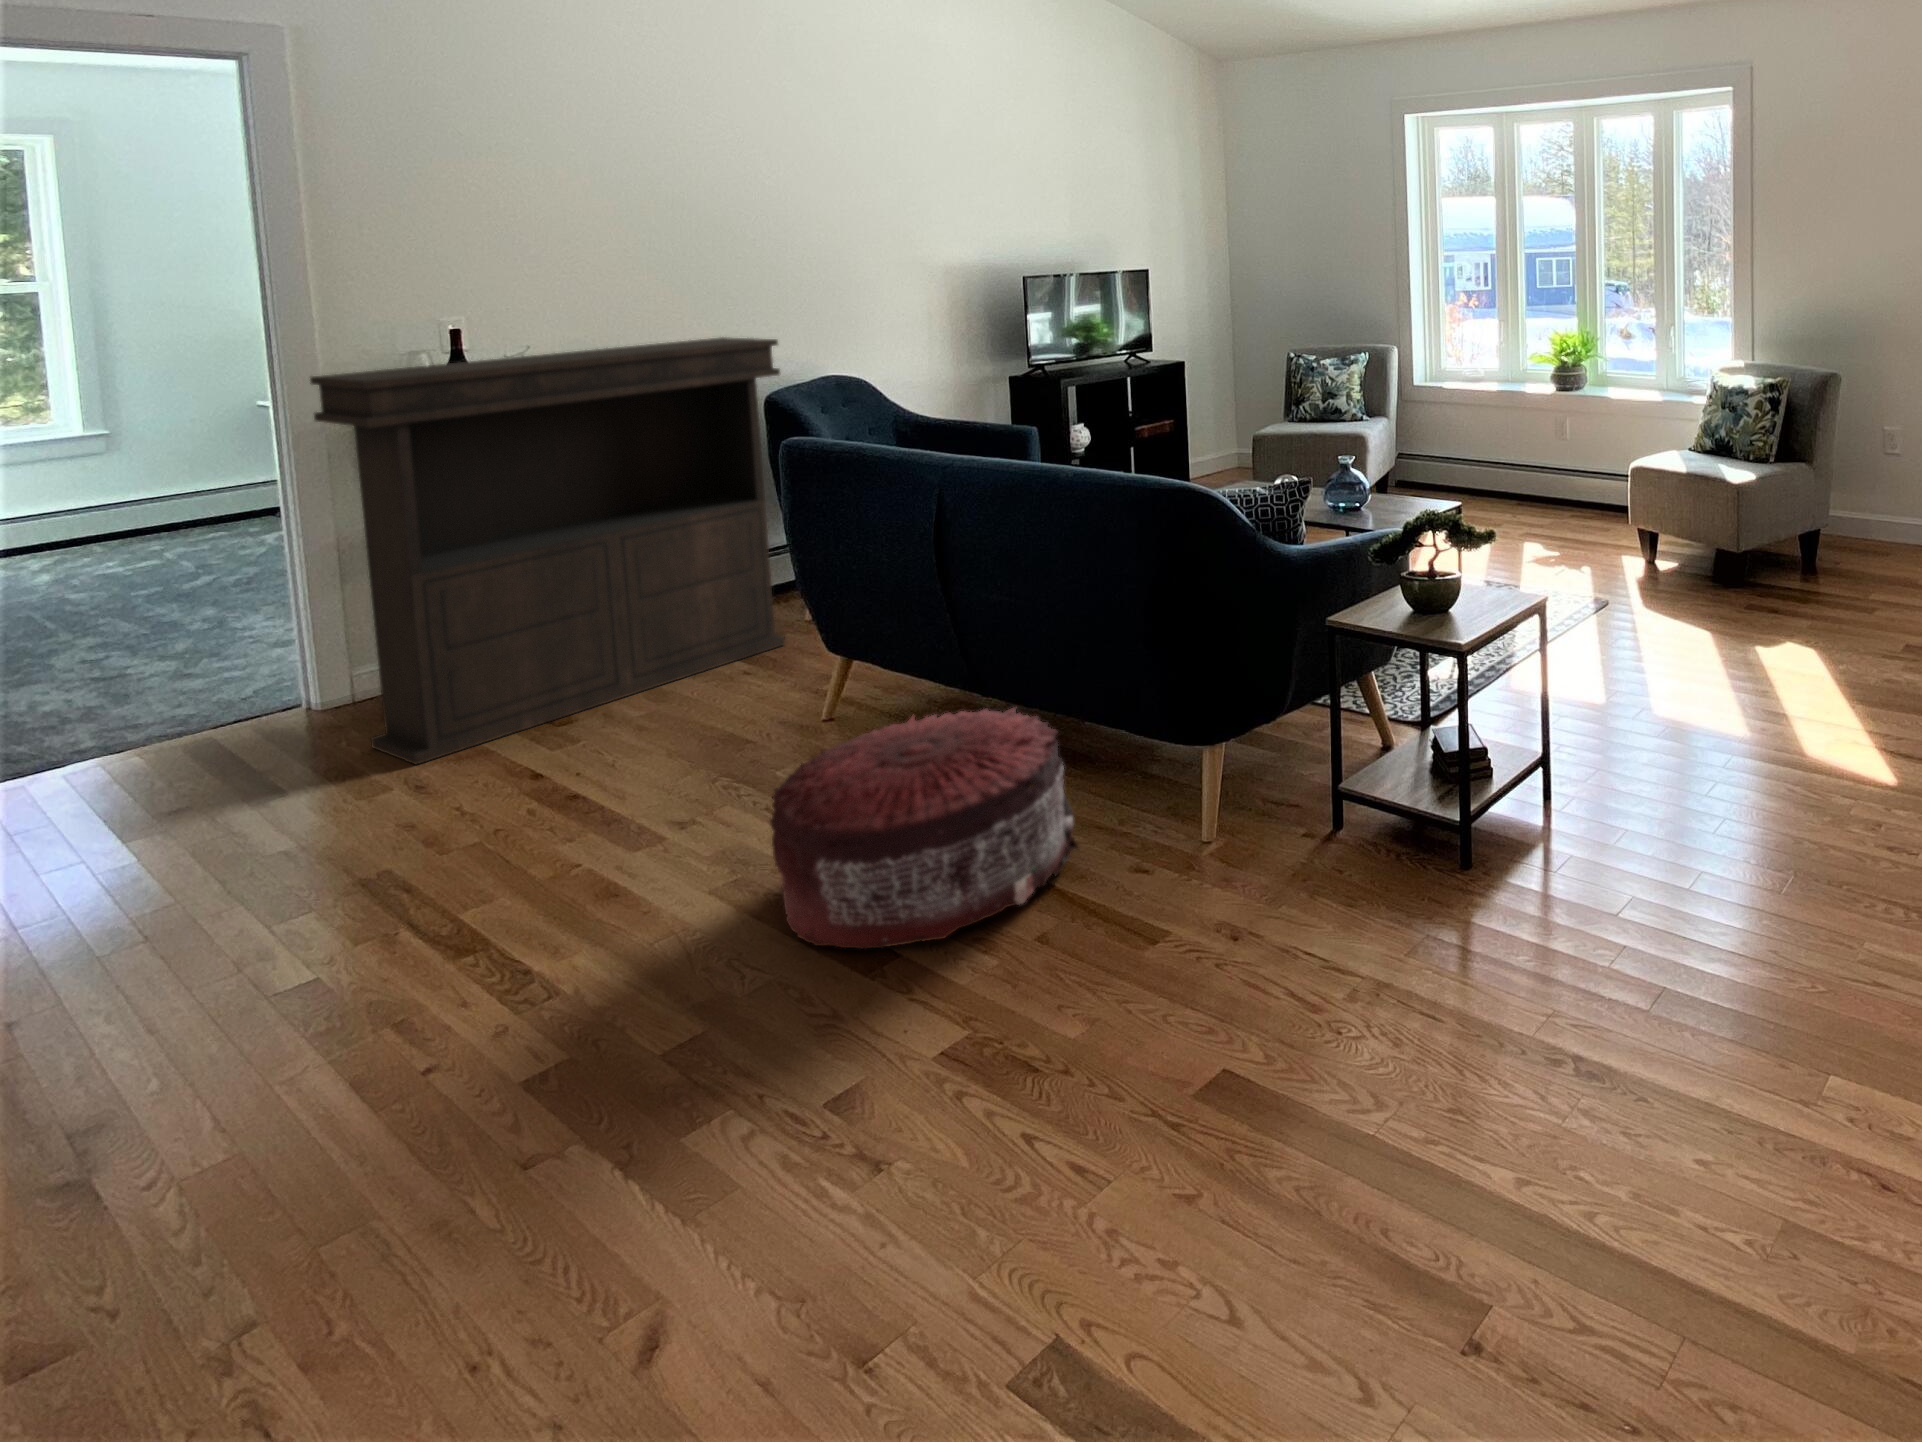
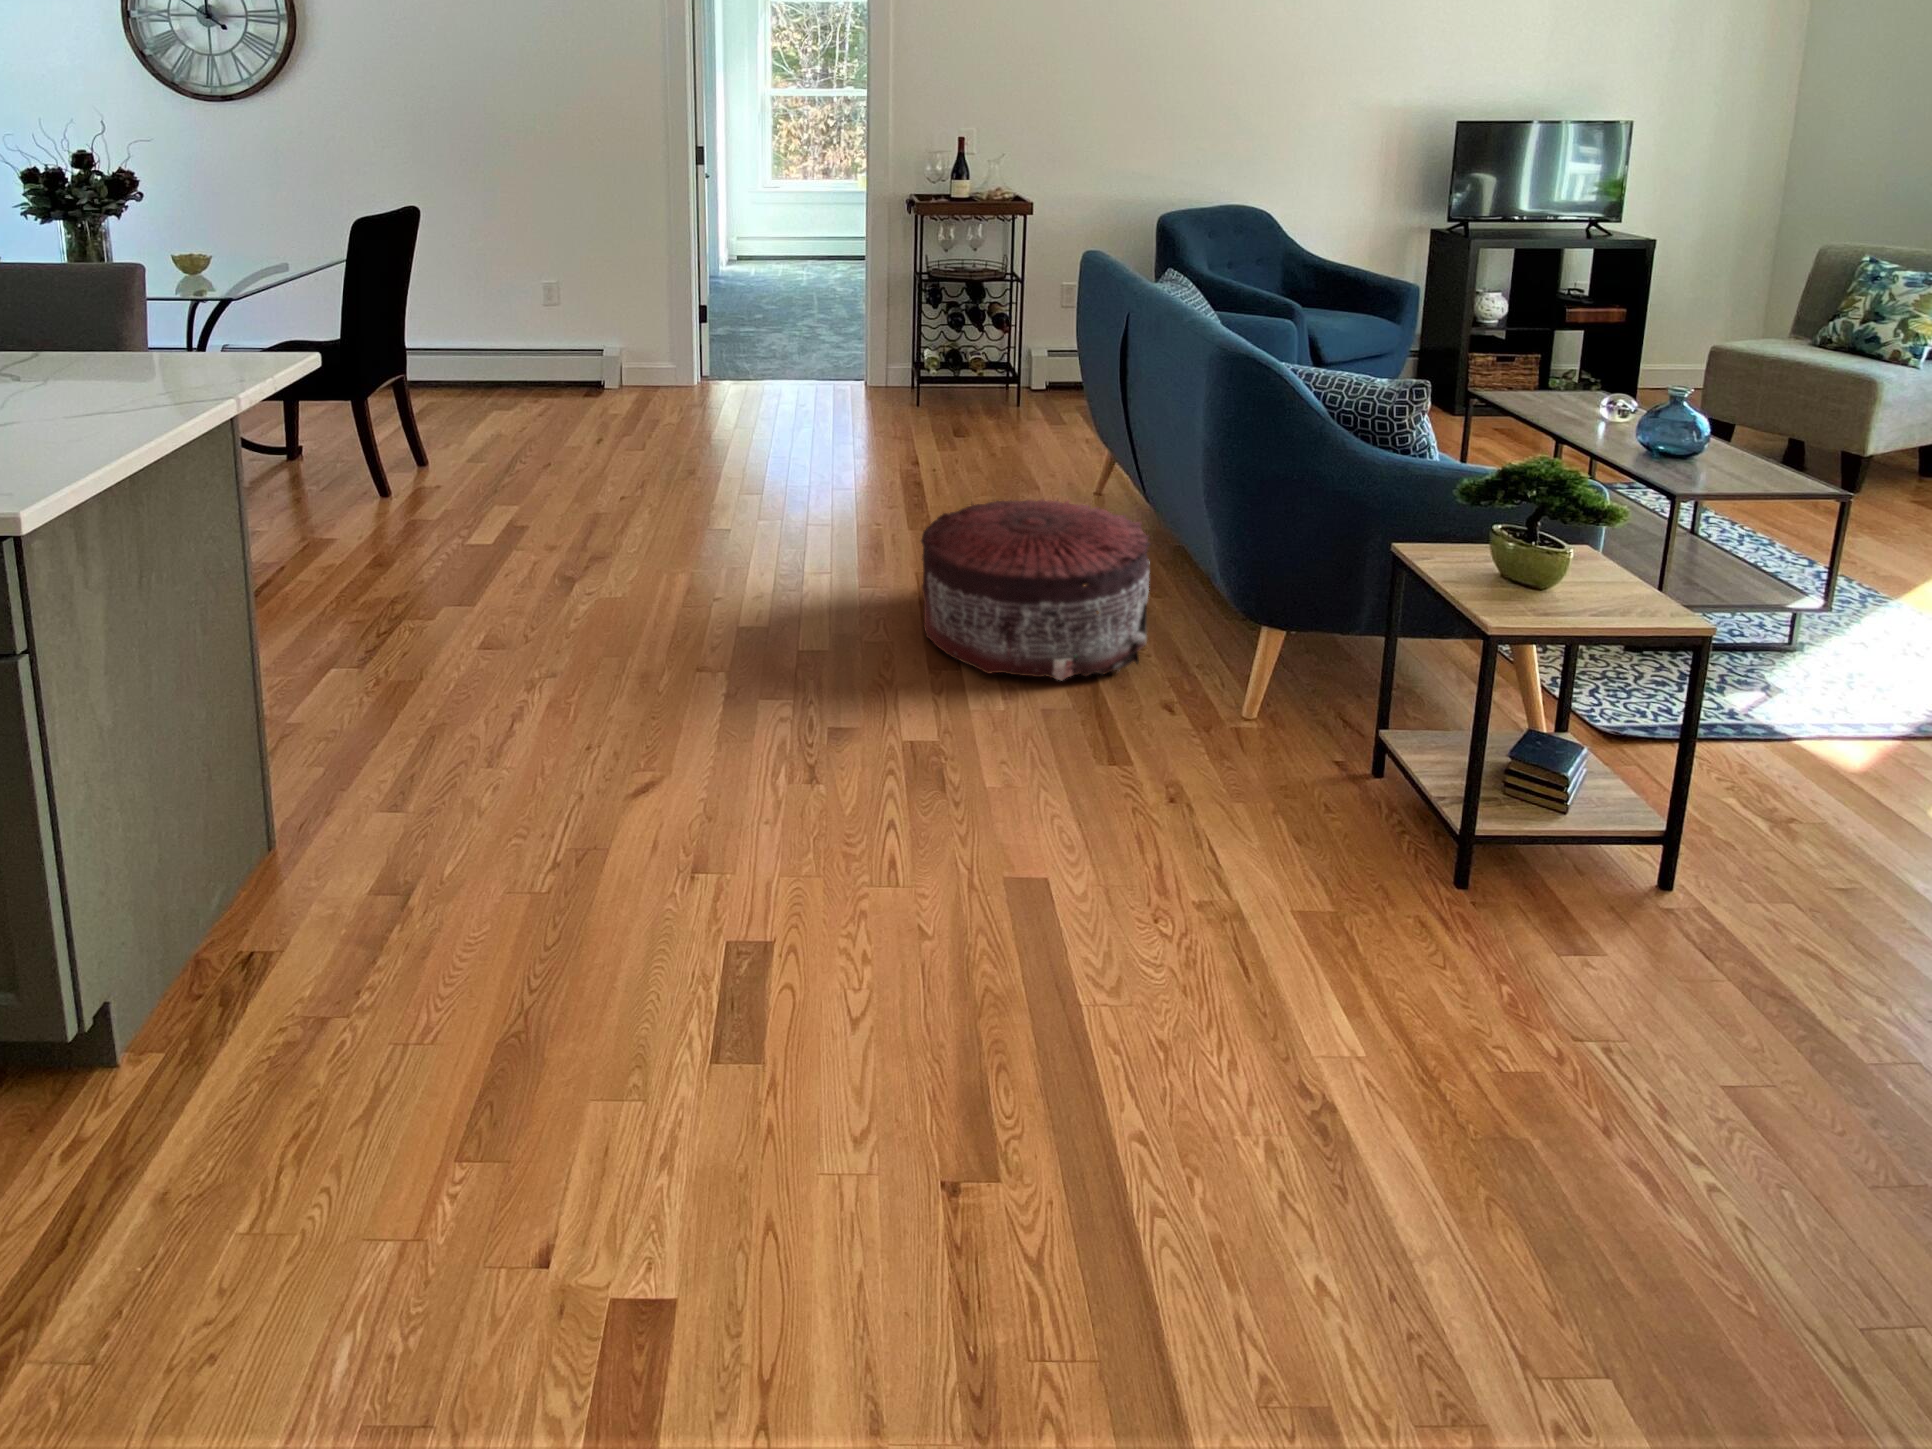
console table: present [310,337,785,764] -> none [867,159,1163,435]

